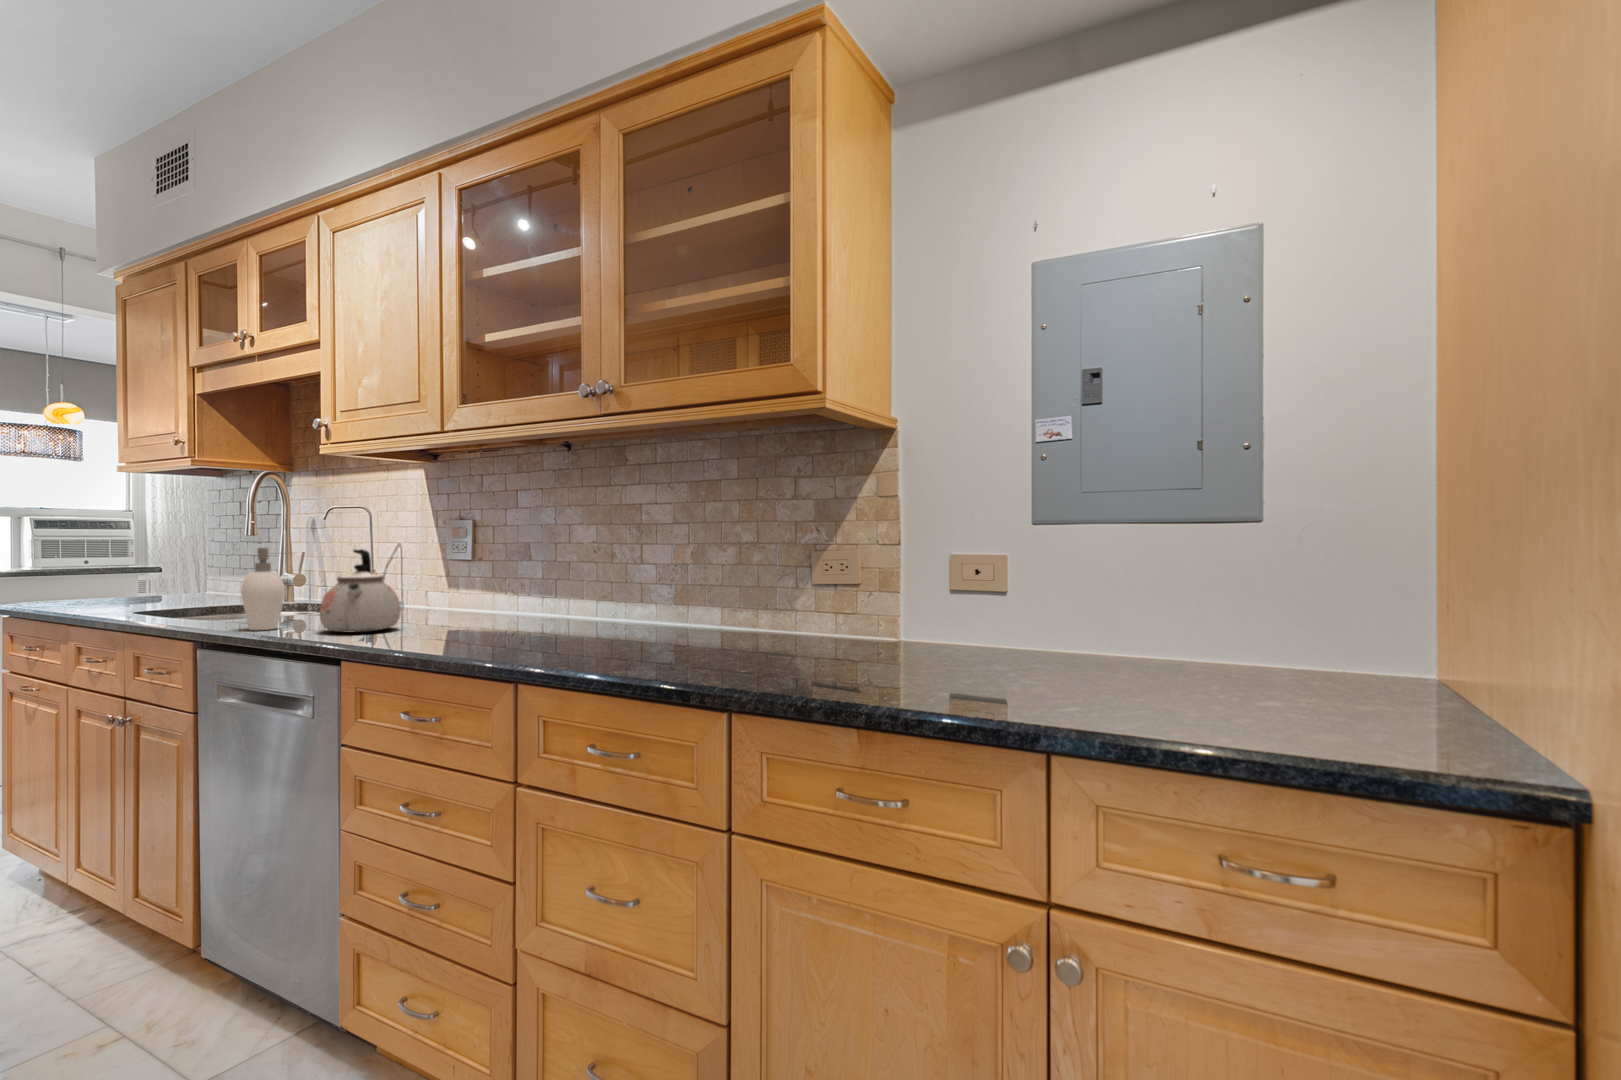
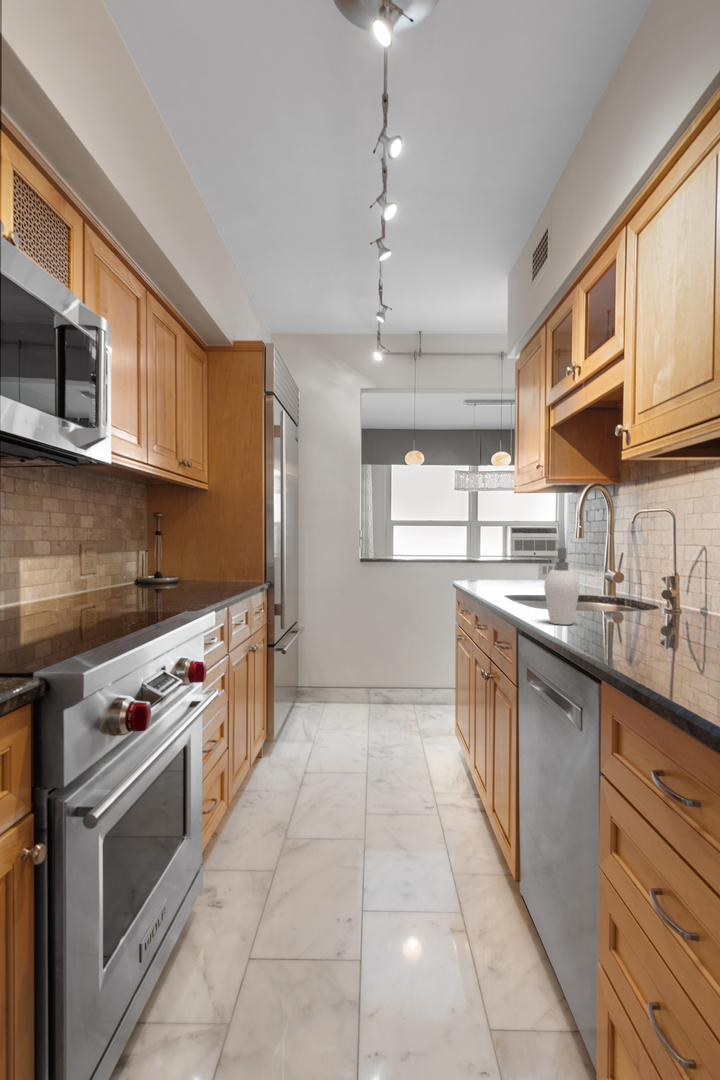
kettle: present [320,549,401,633] -> none [601,552,685,642]

